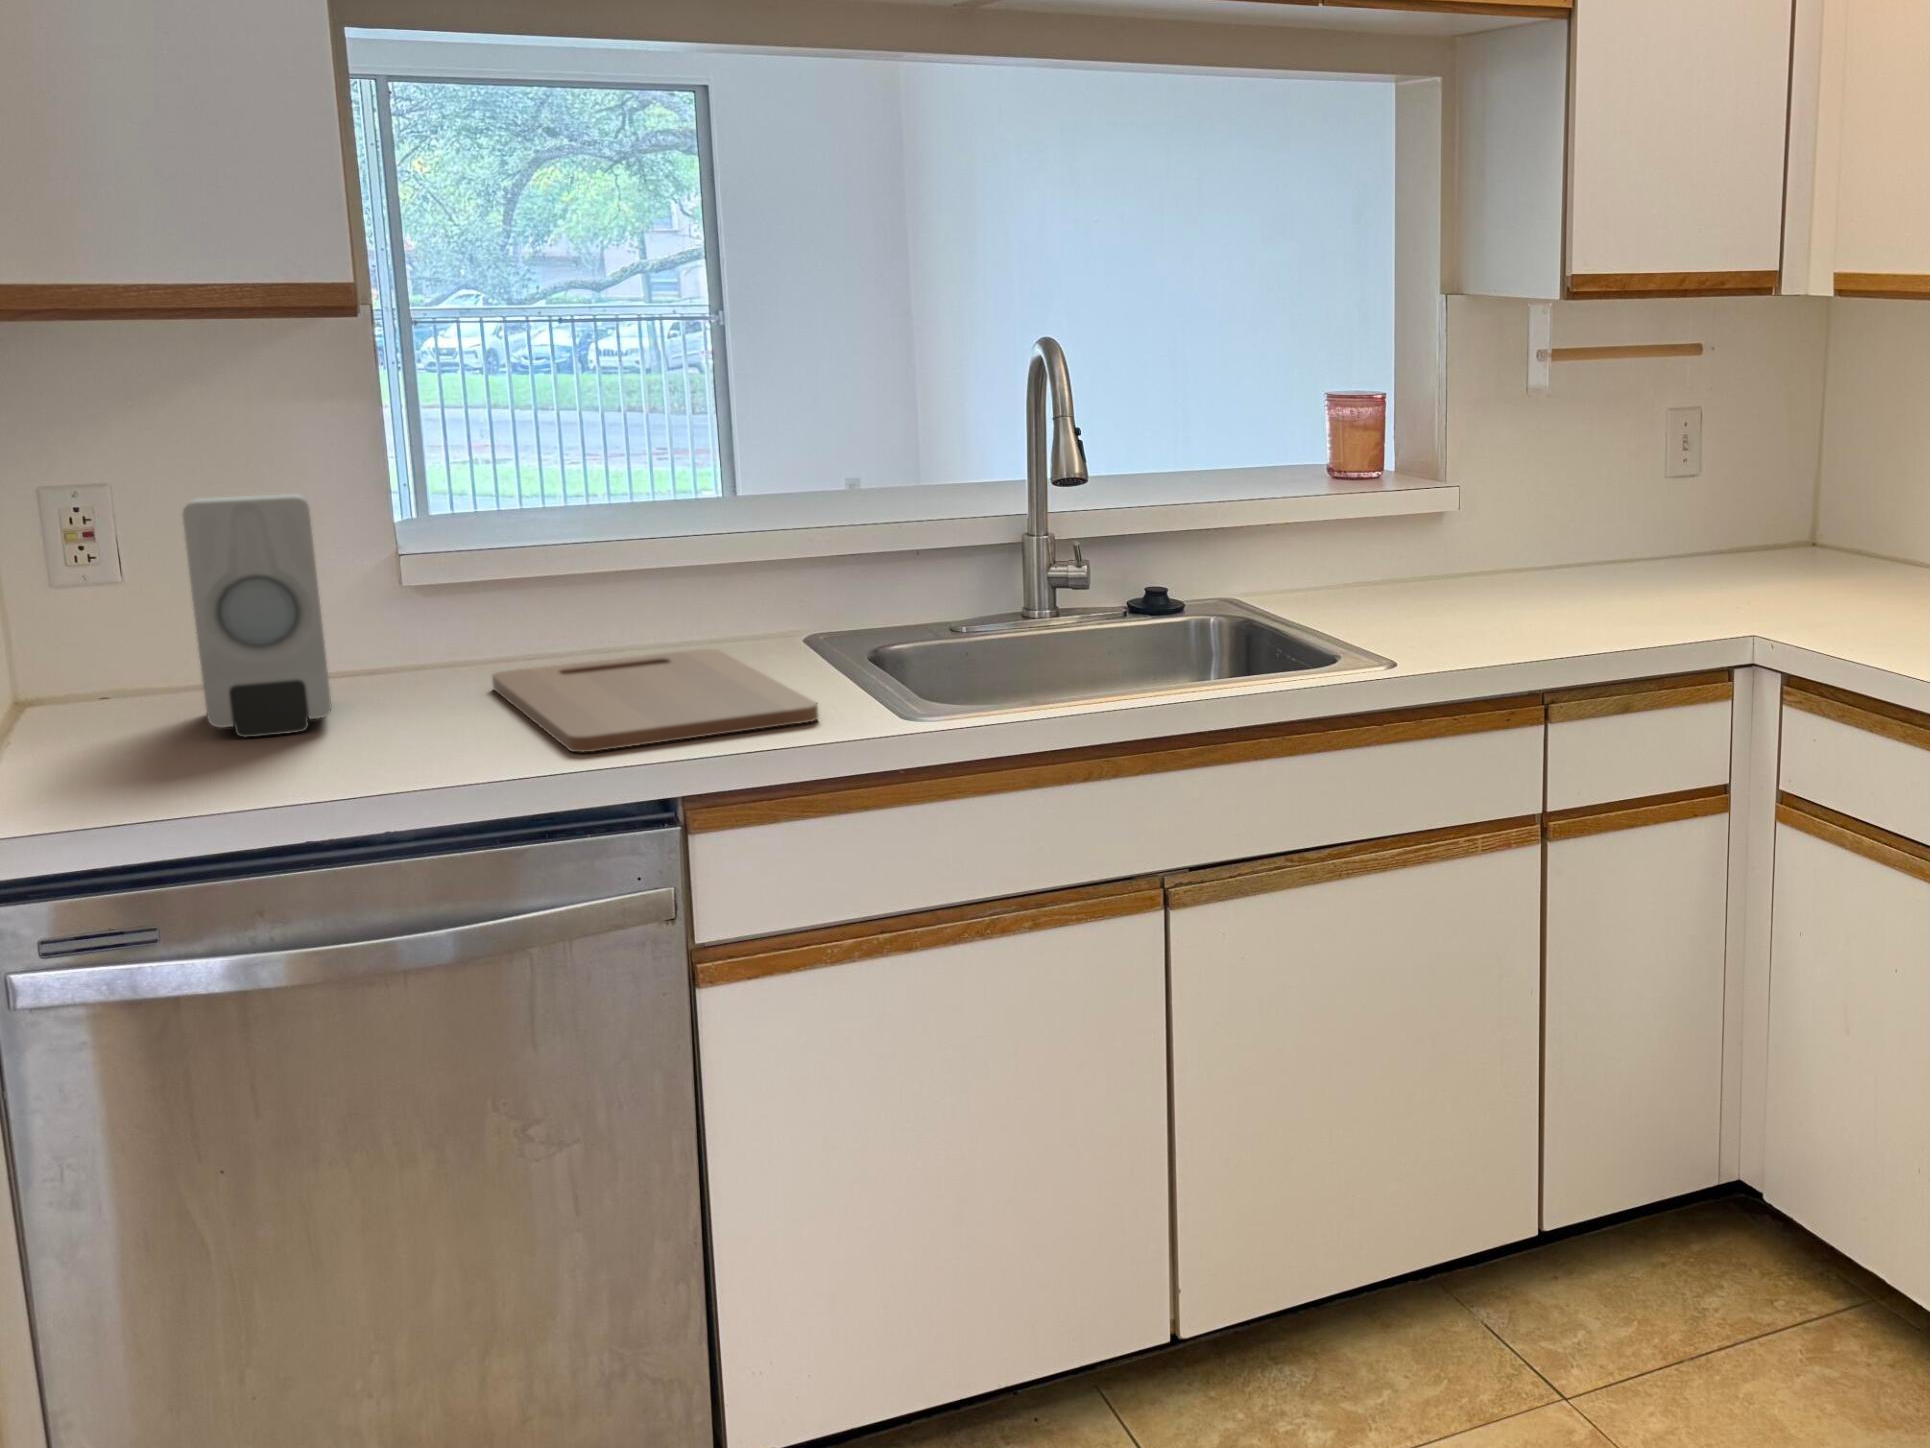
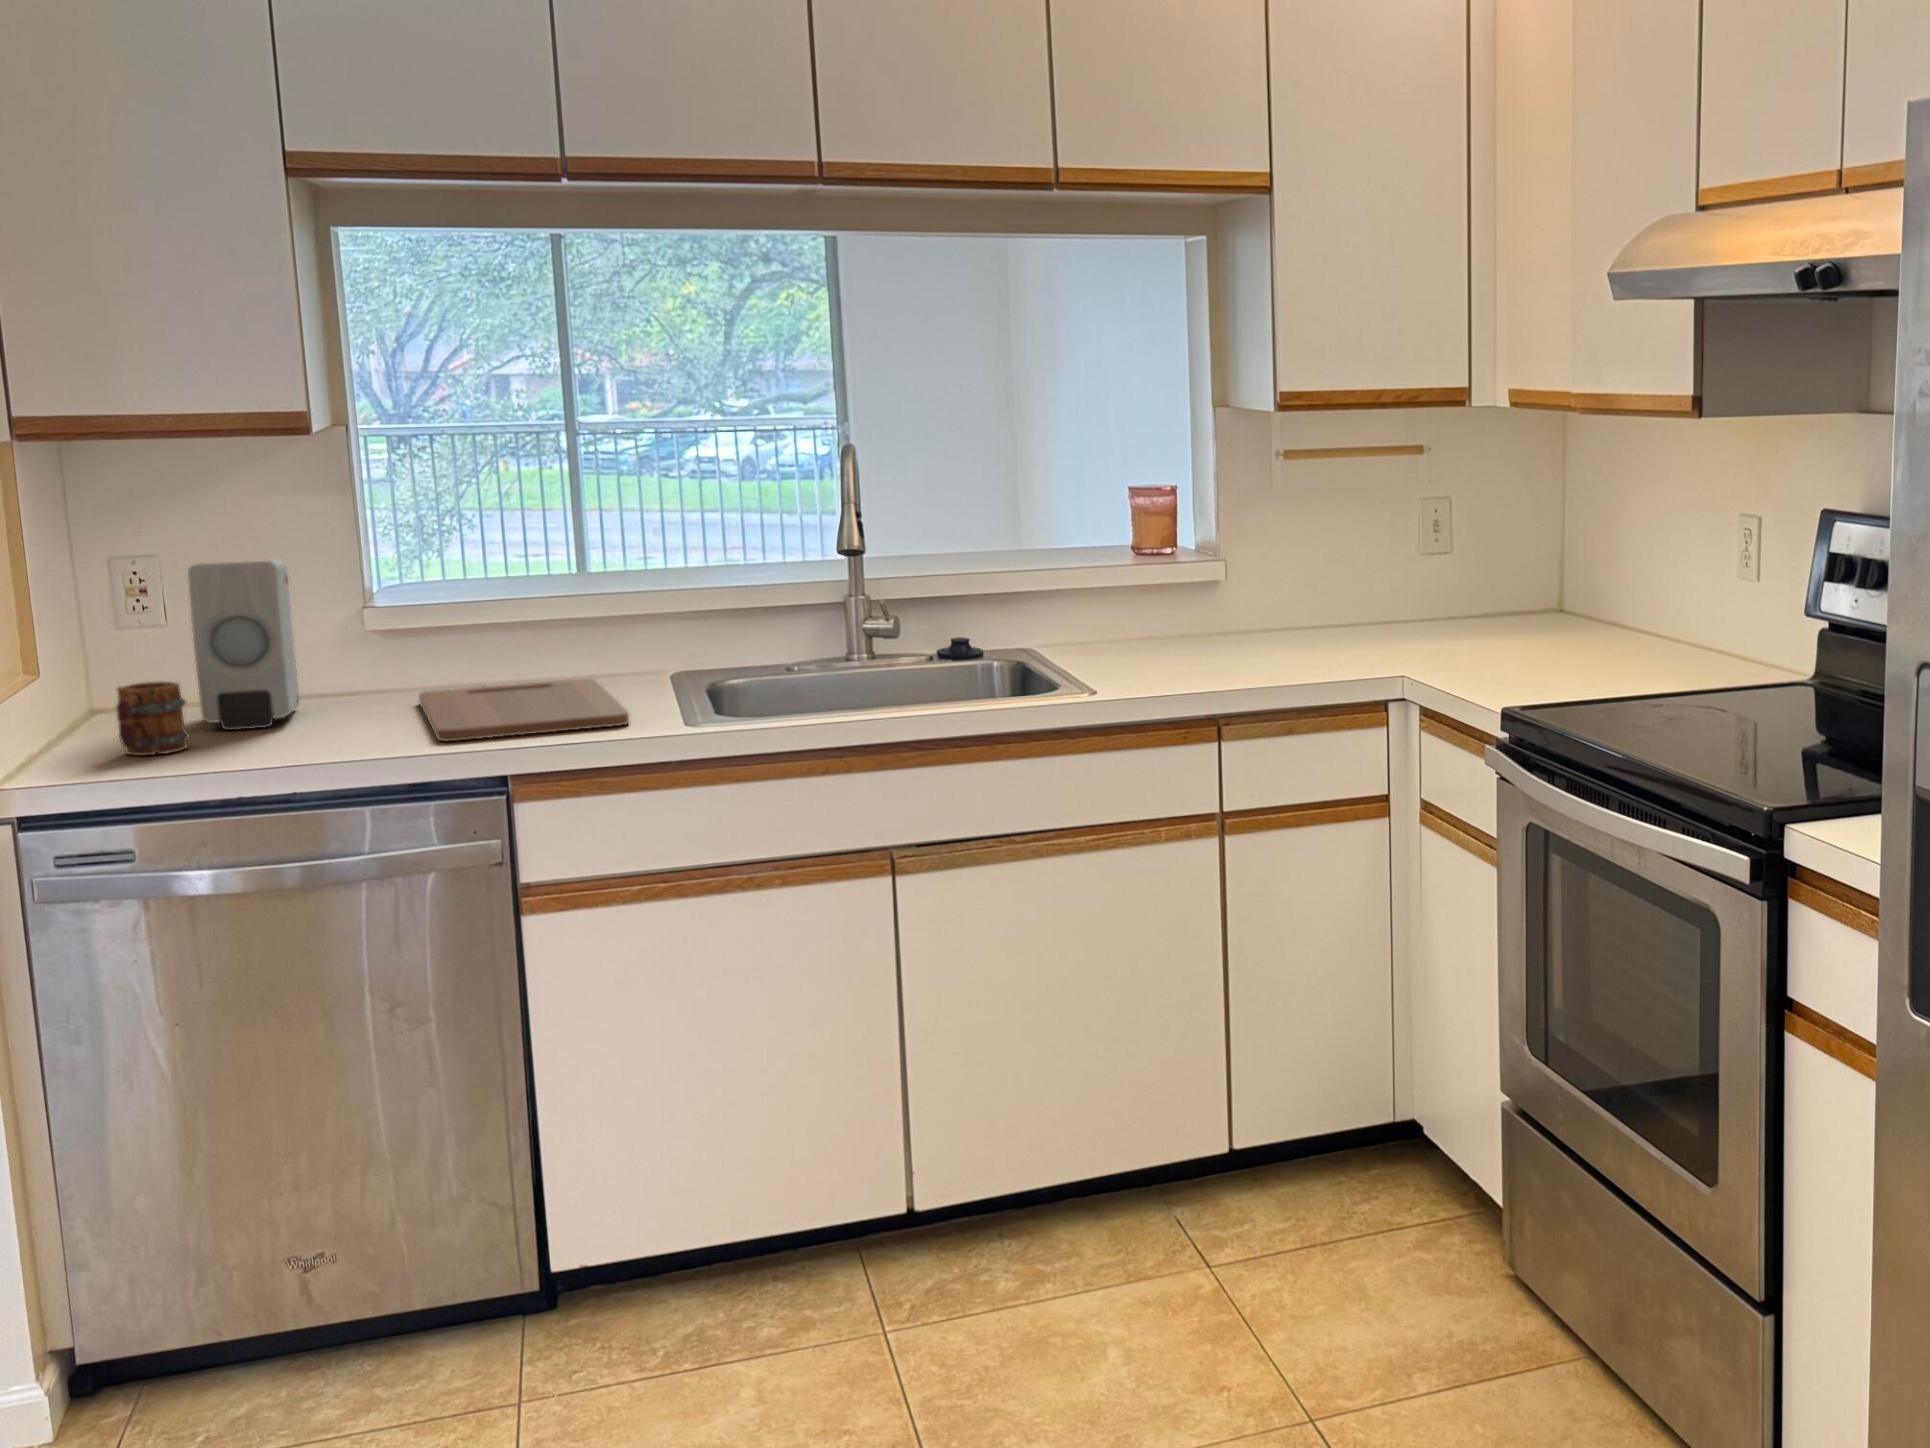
mug: none [99,675,207,785] -> present [116,681,190,756]

